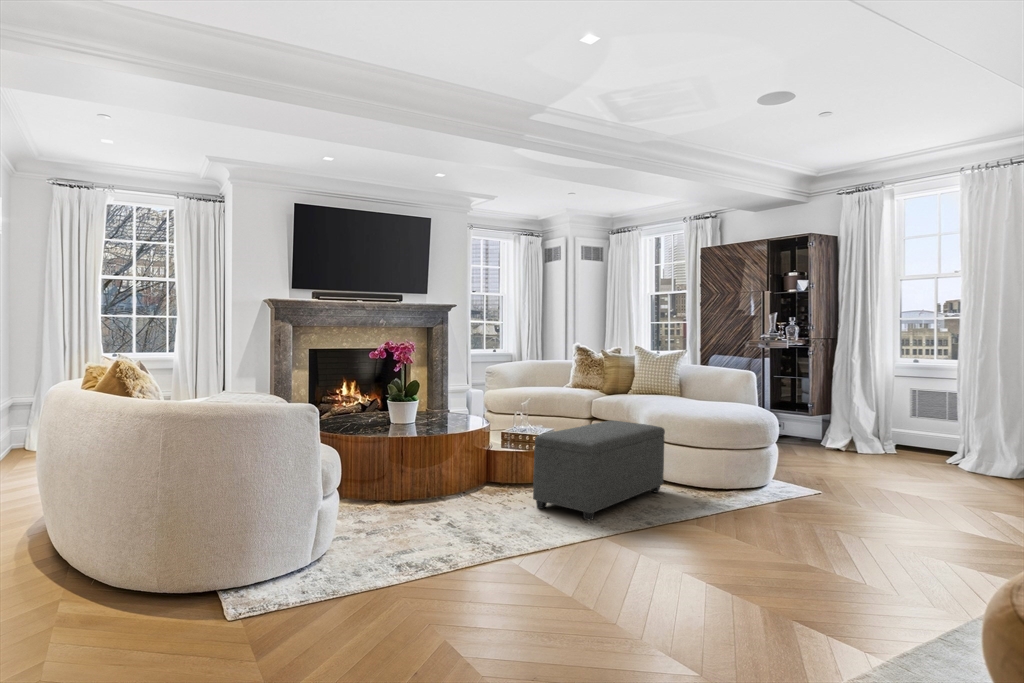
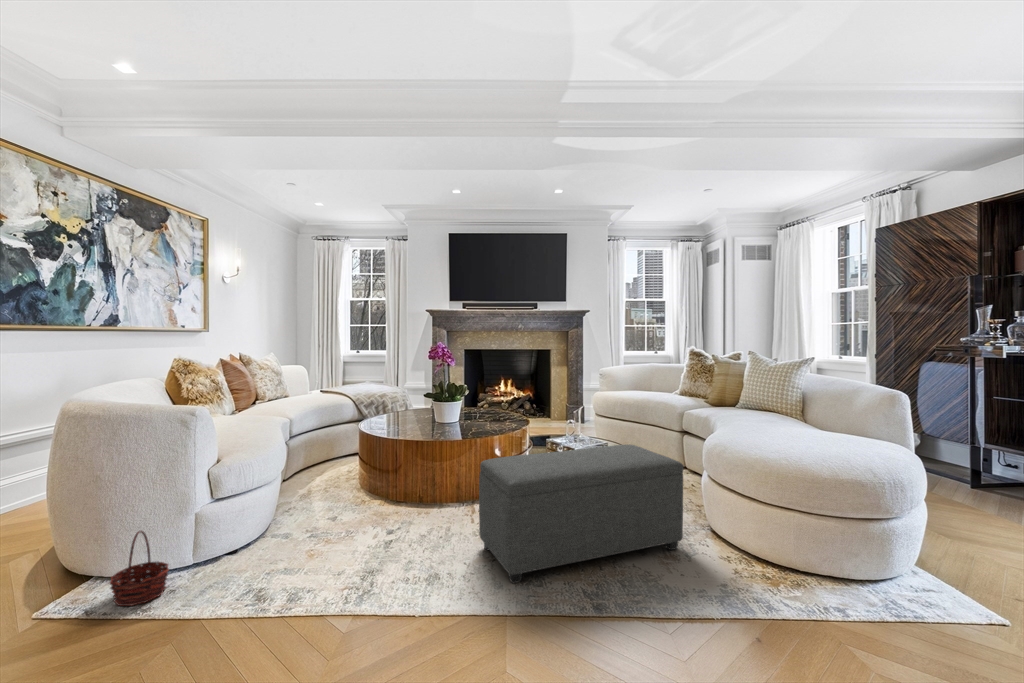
basket: none [304,510,351,575] -> present [110,531,169,606]

